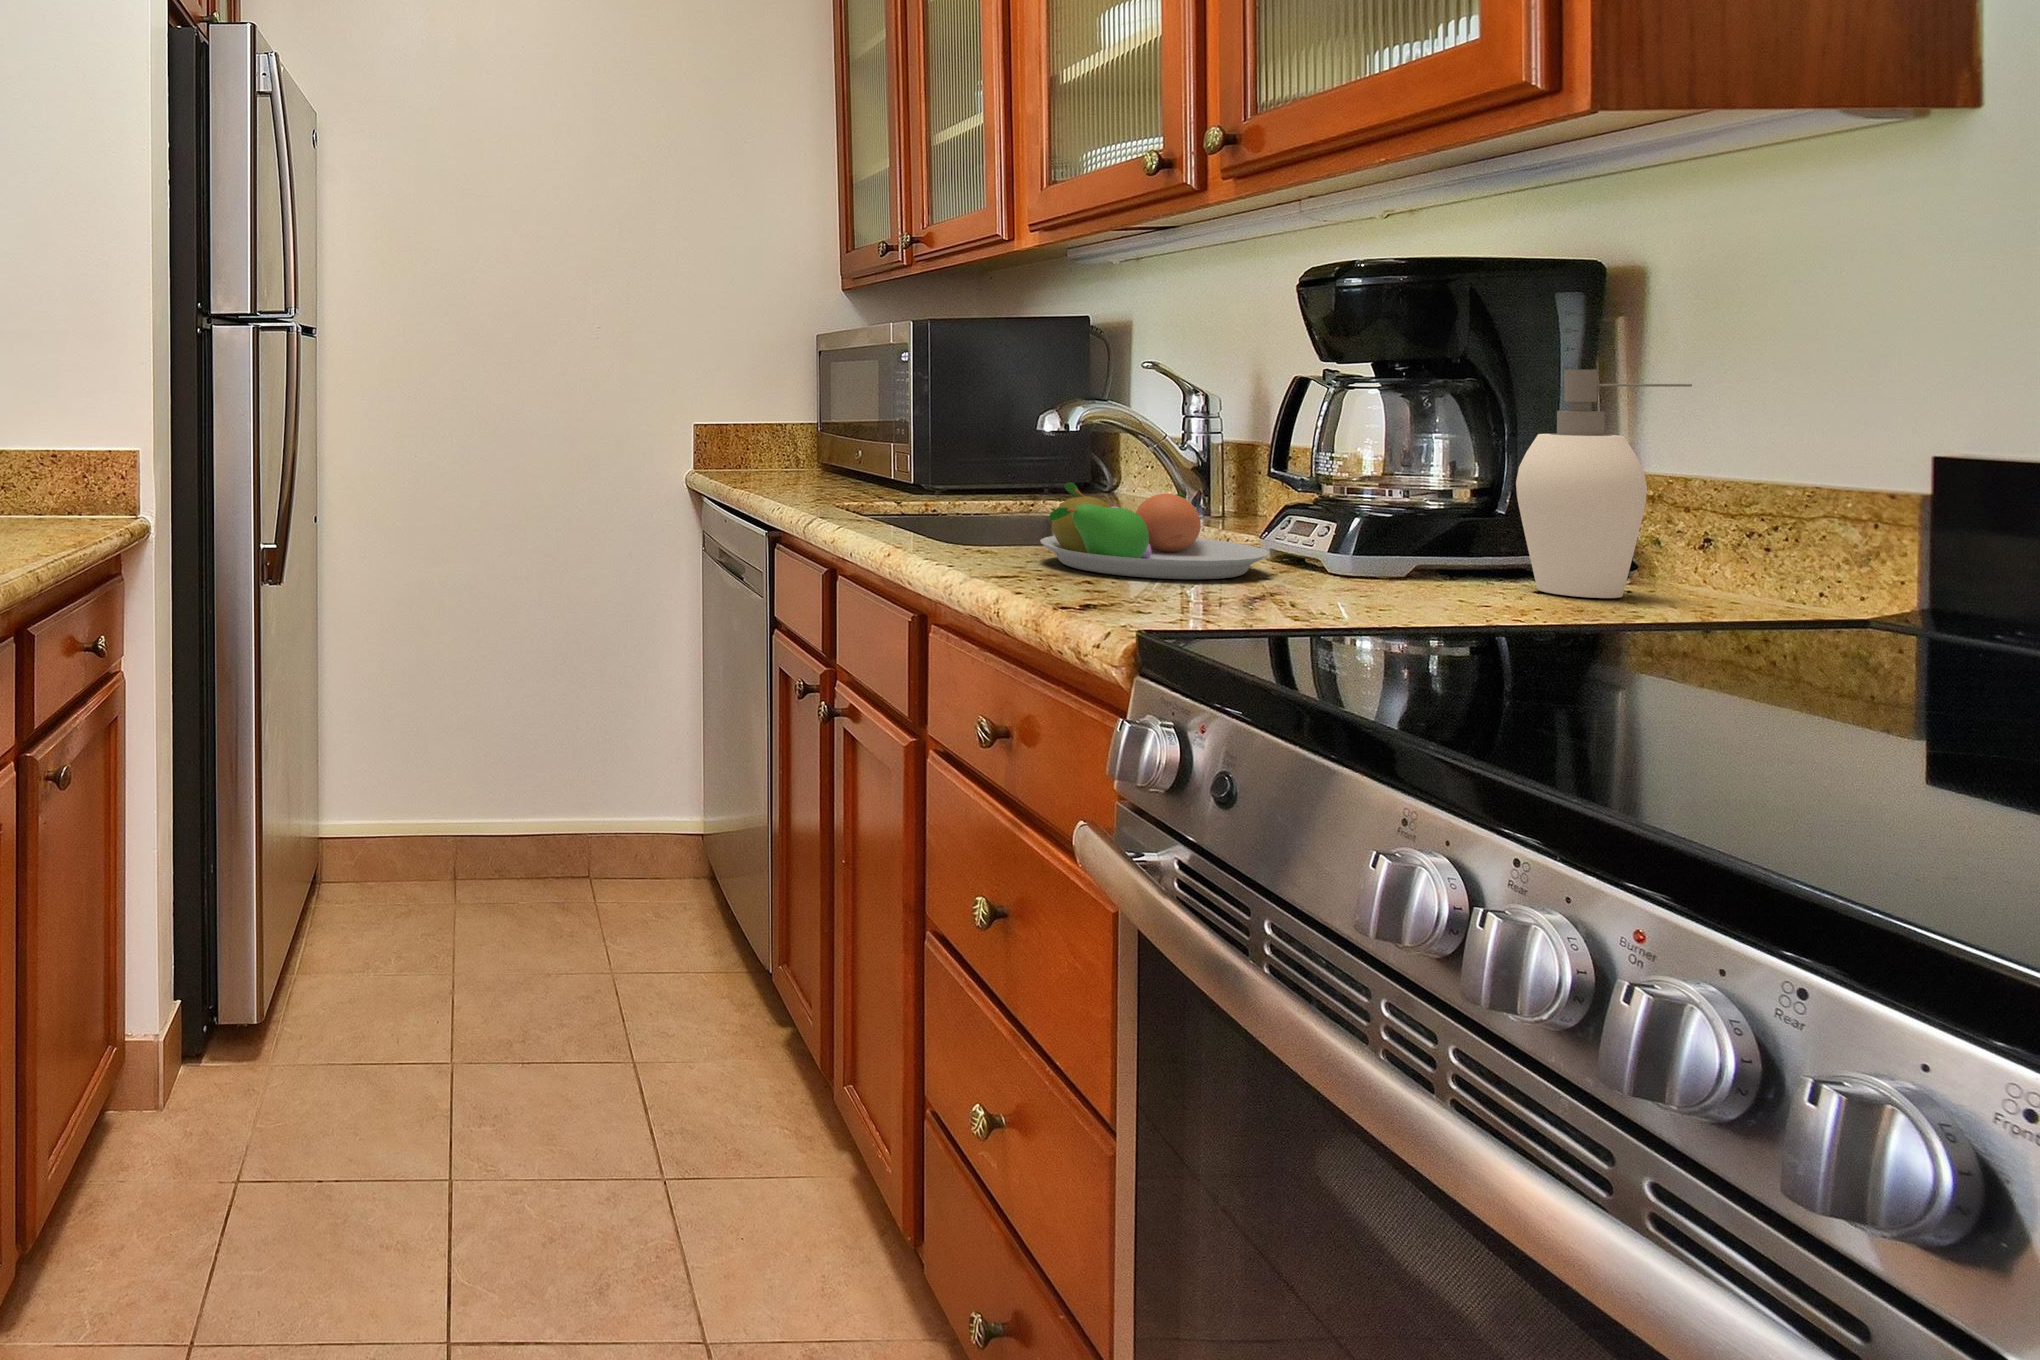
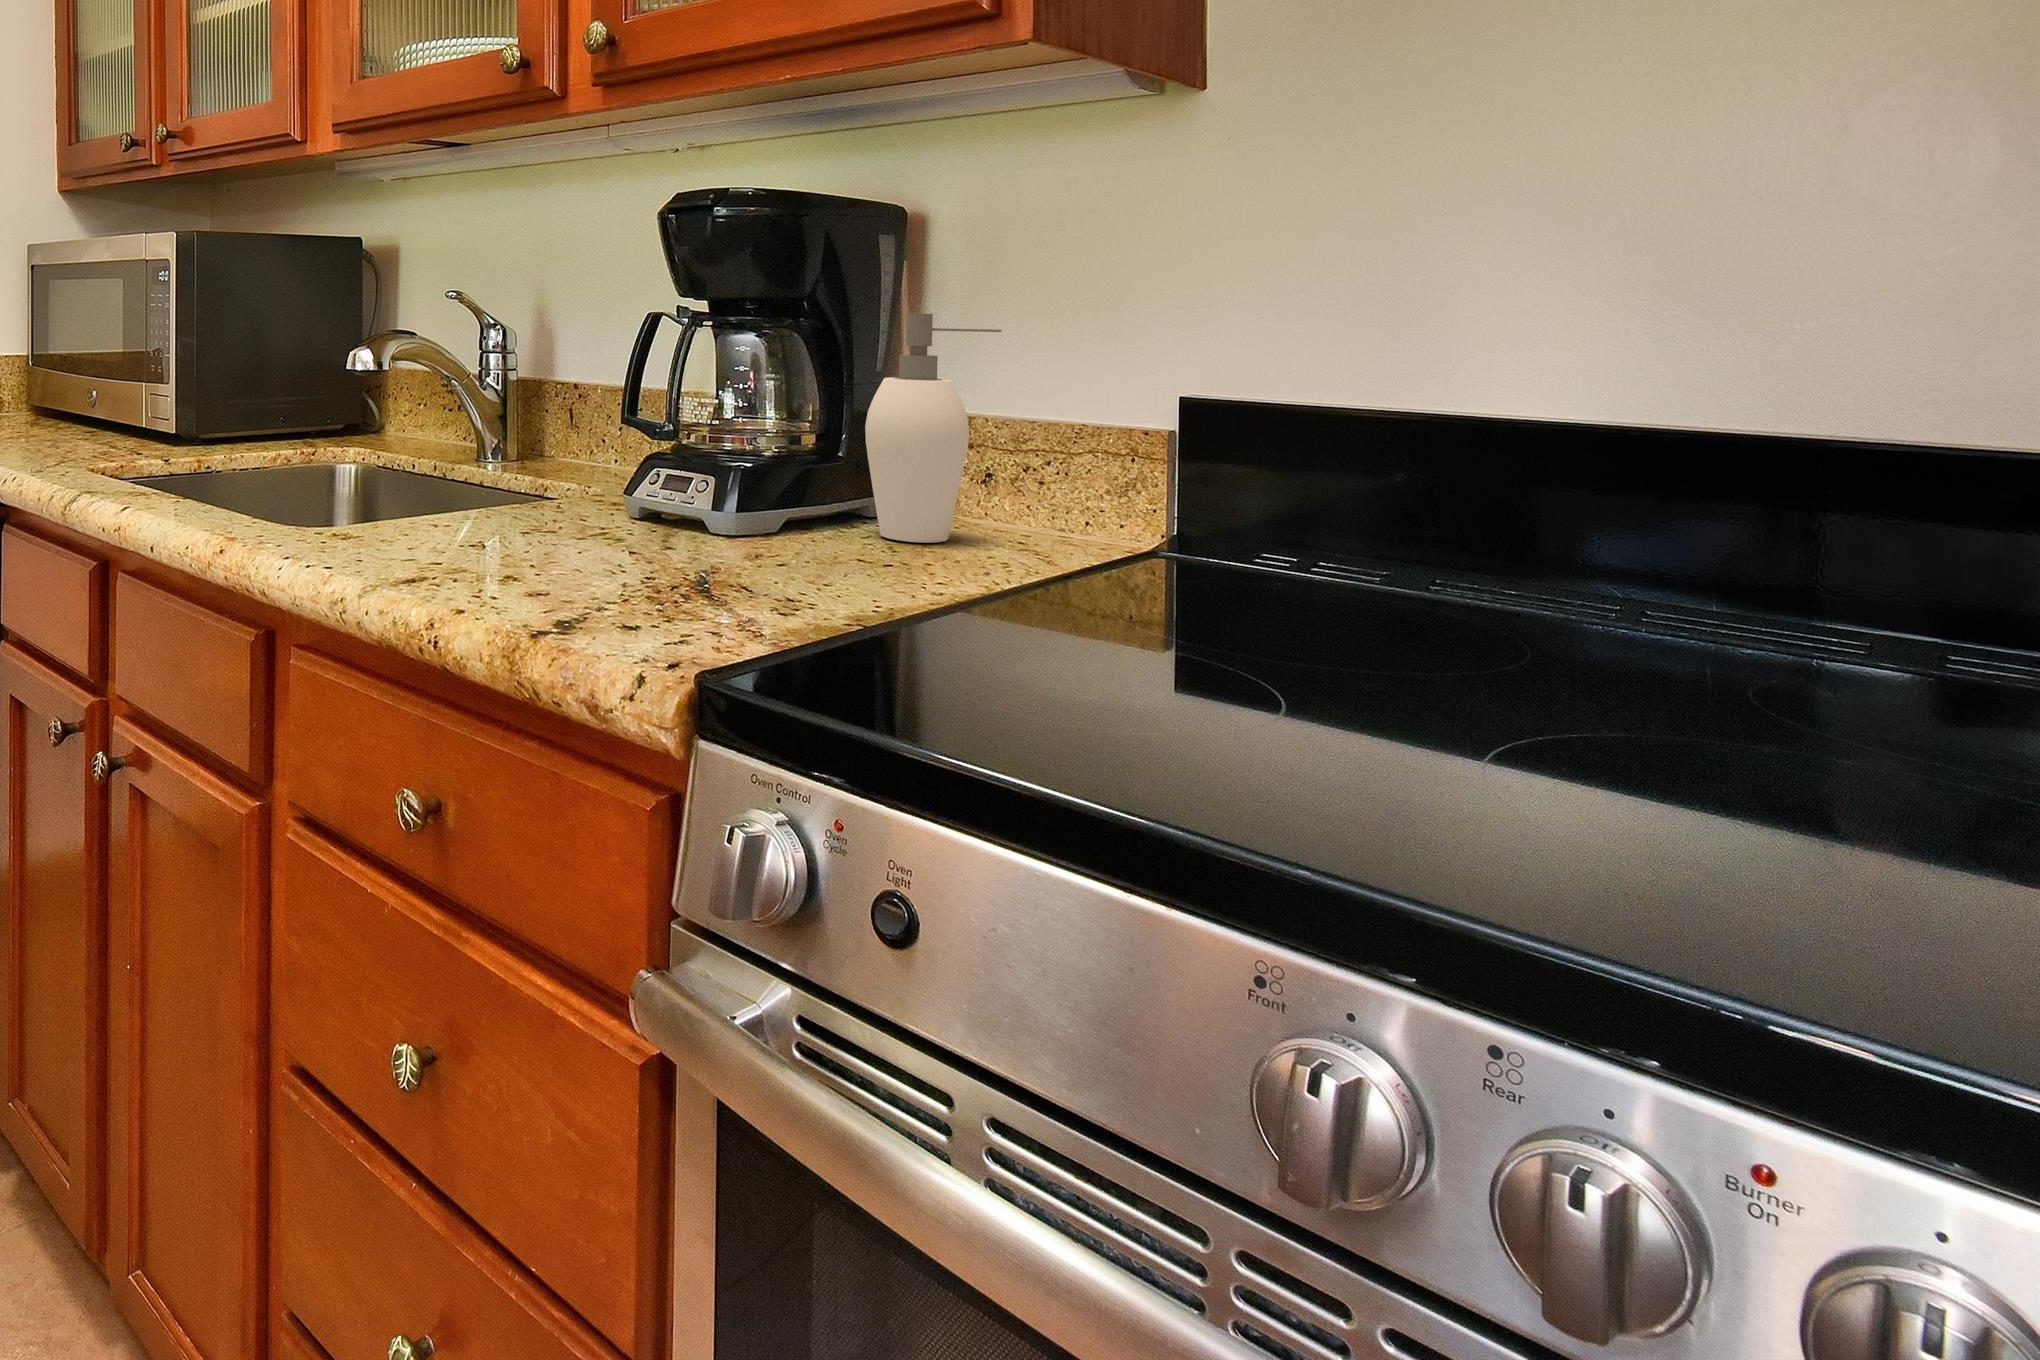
fruit bowl: present [1040,483,1269,579] -> none [418,444,664,561]

